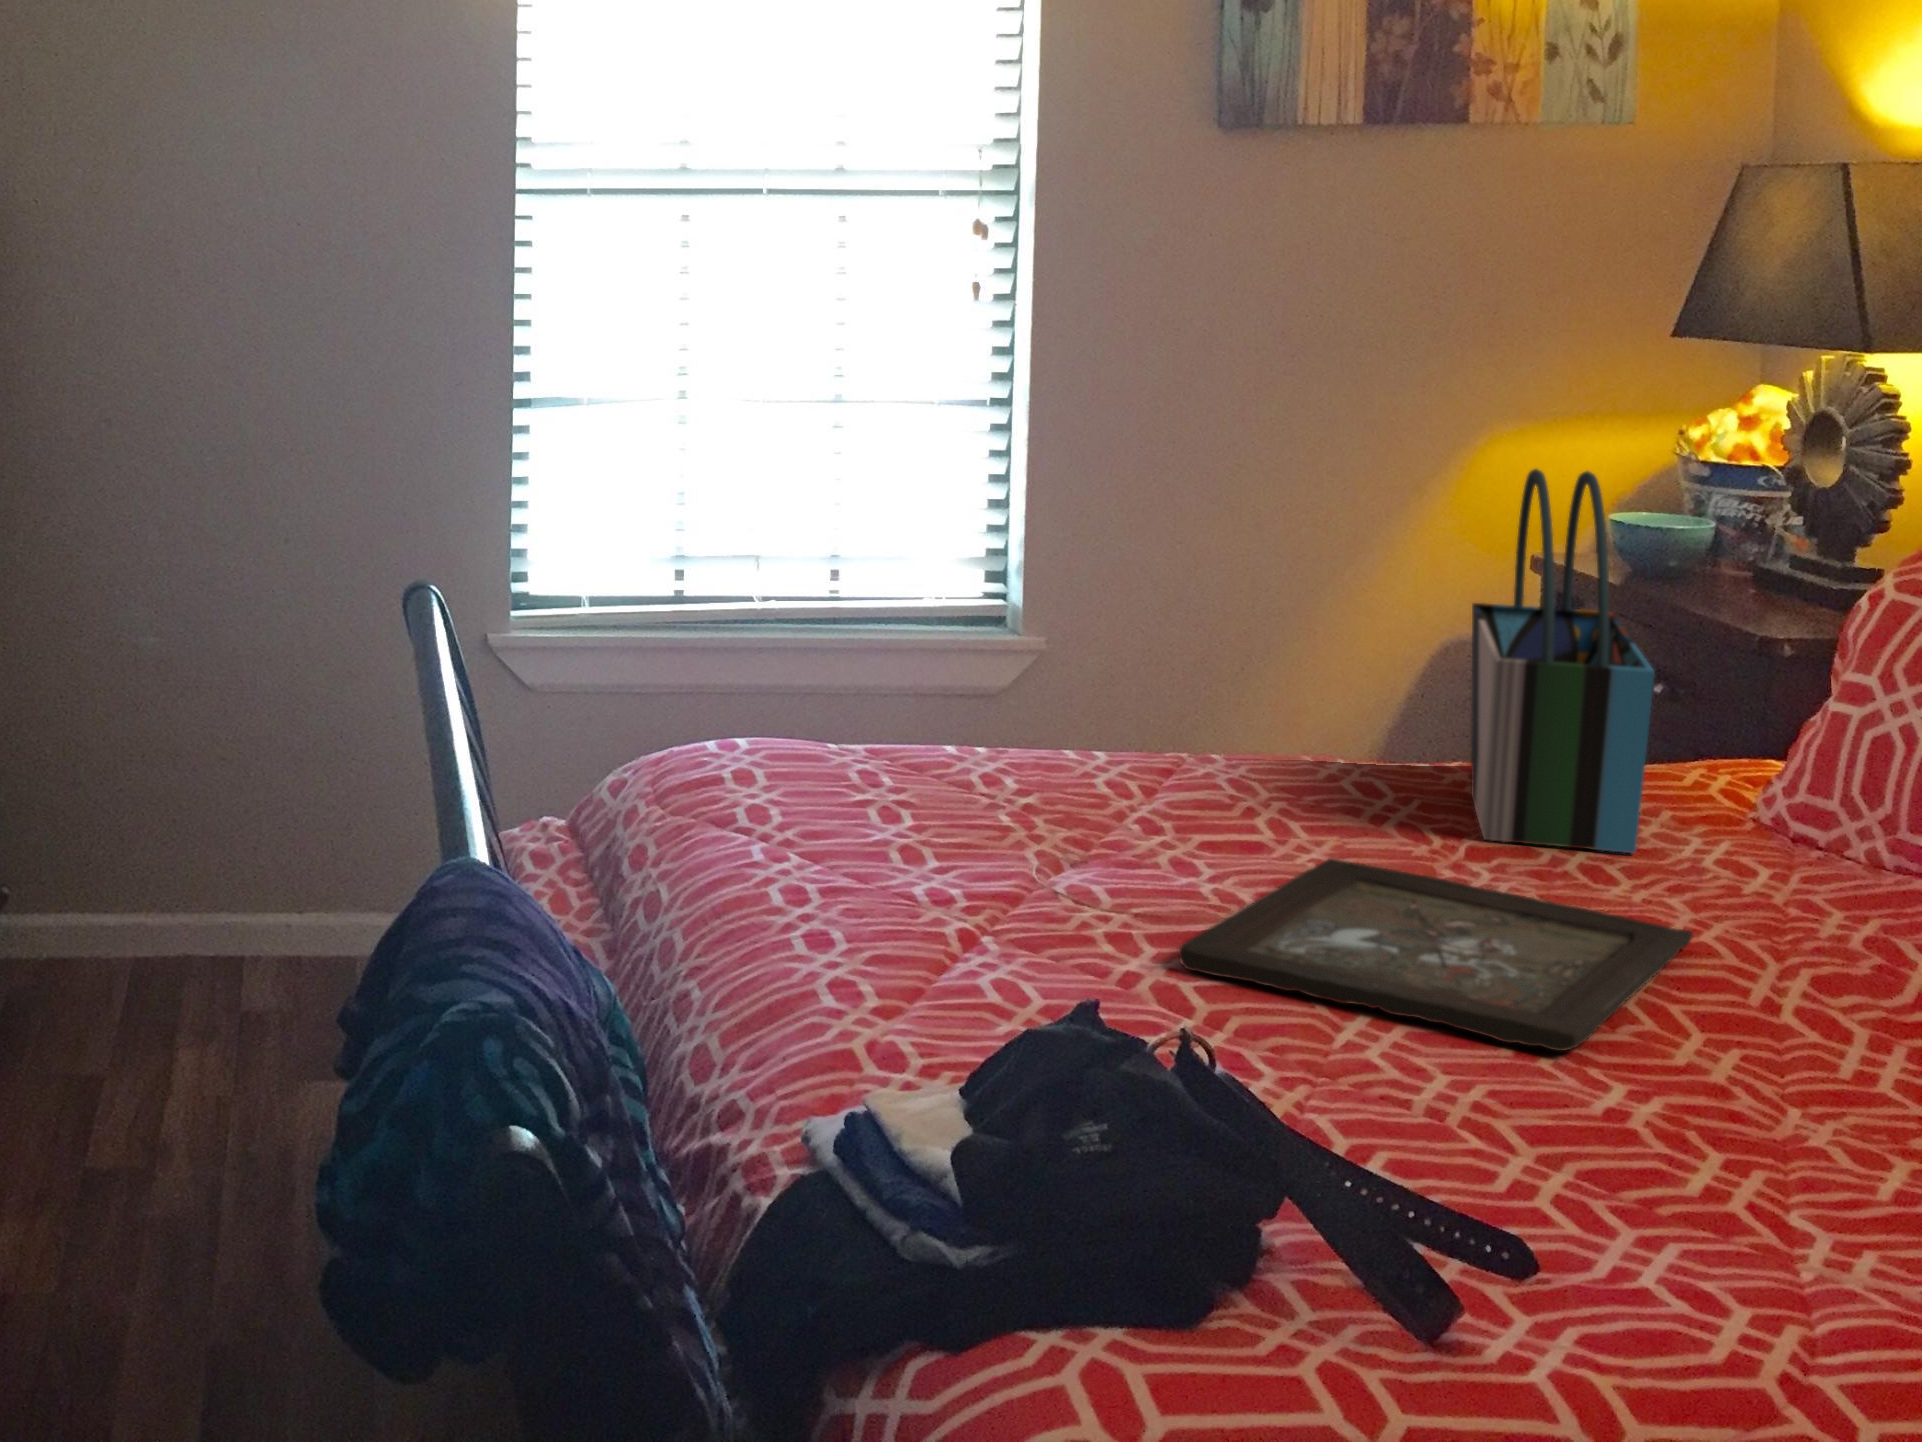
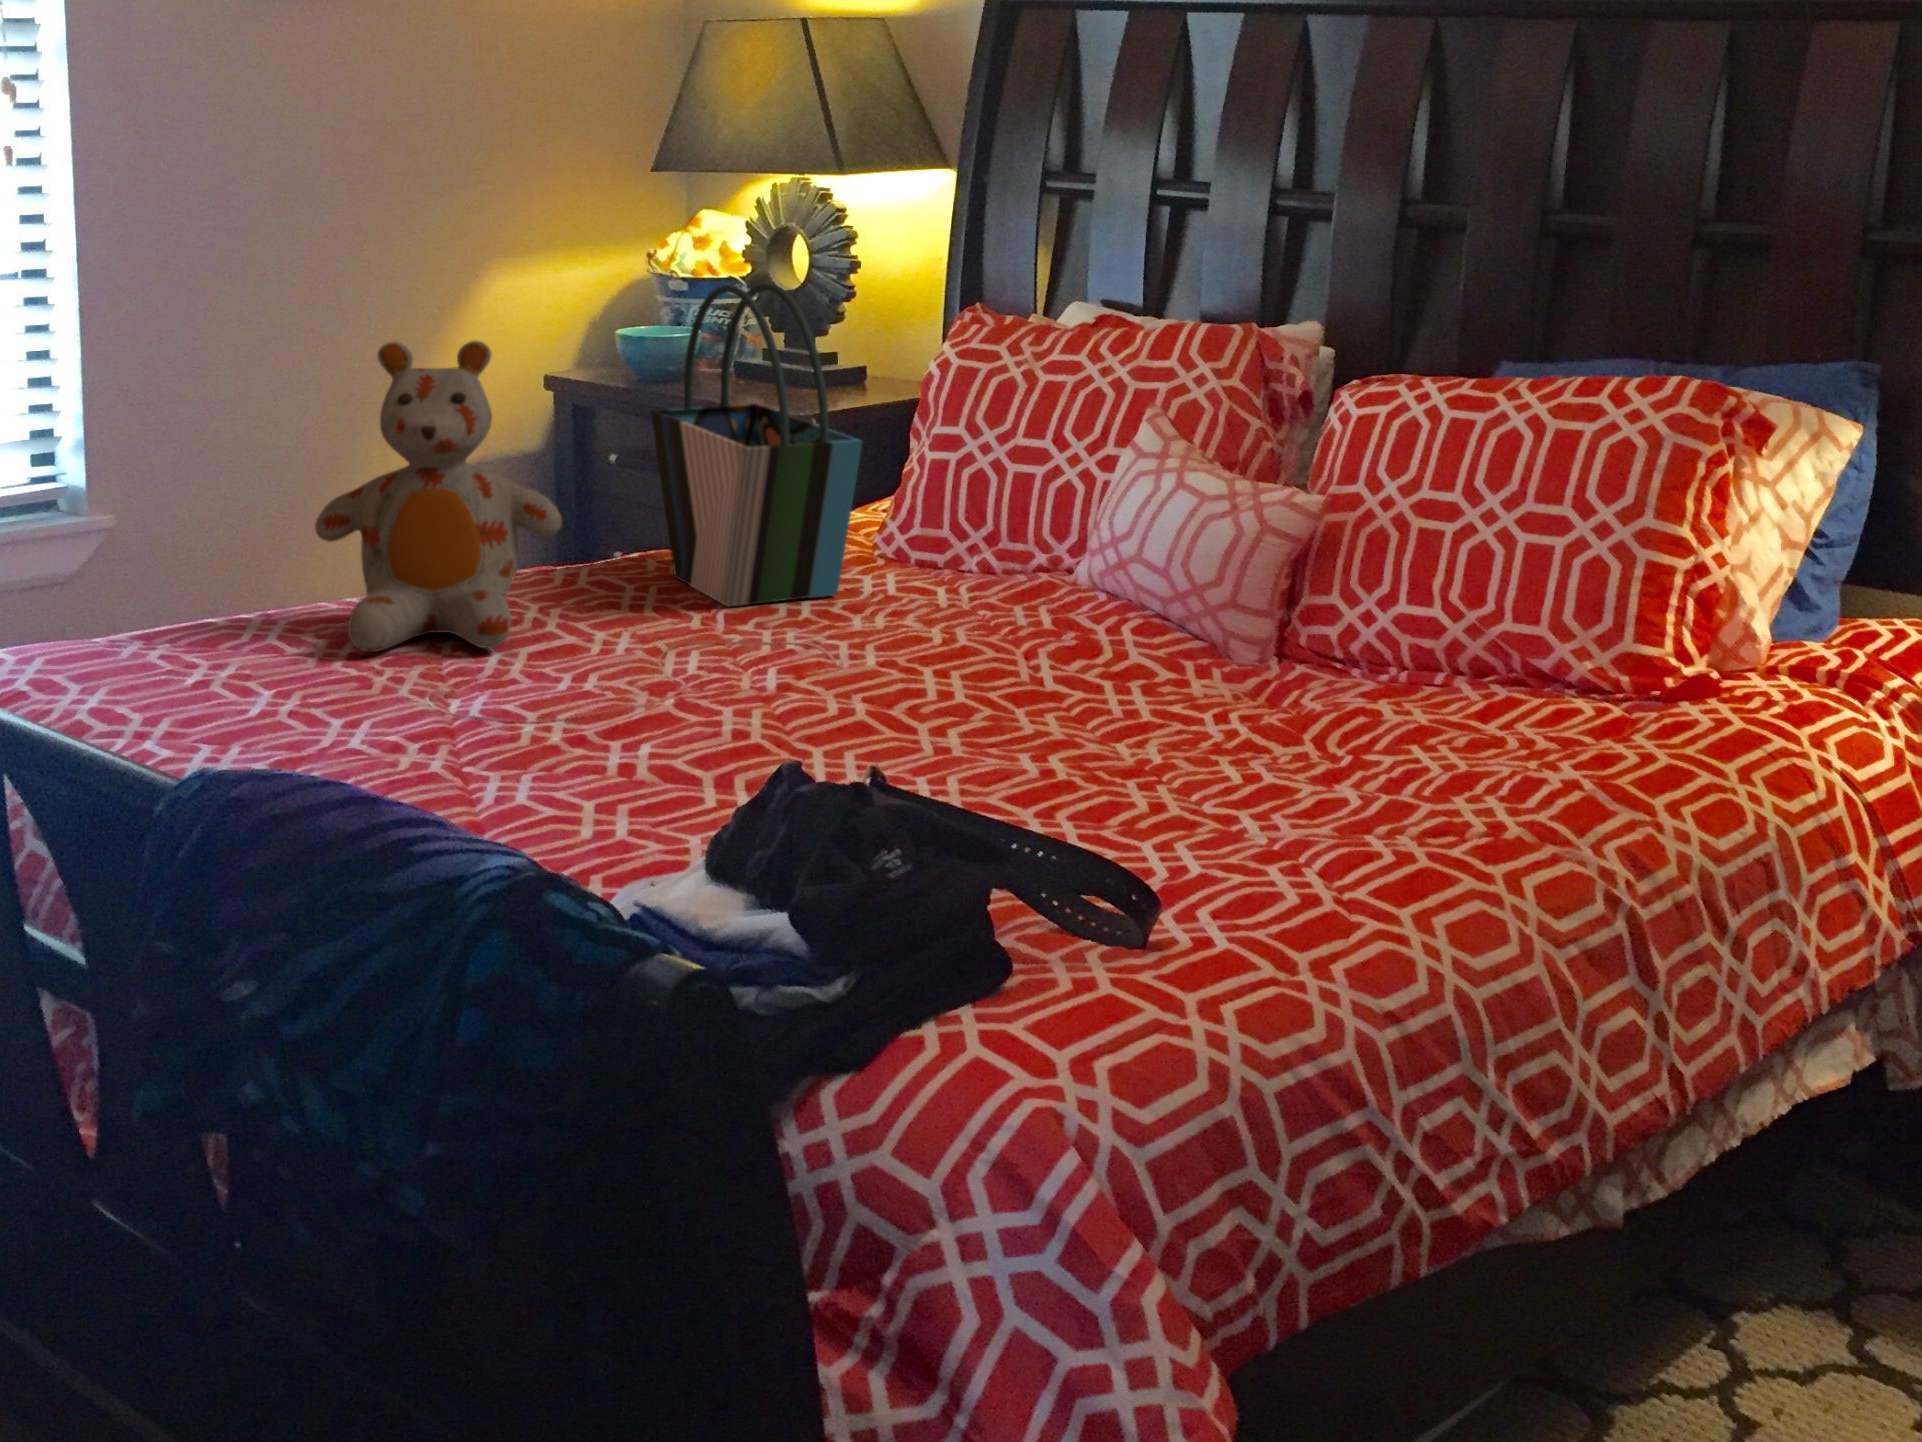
stuffed bear: none [1029,495,1287,830] -> present [315,341,562,652]
tray: present [1179,858,1693,1051] -> none [644,637,981,747]

